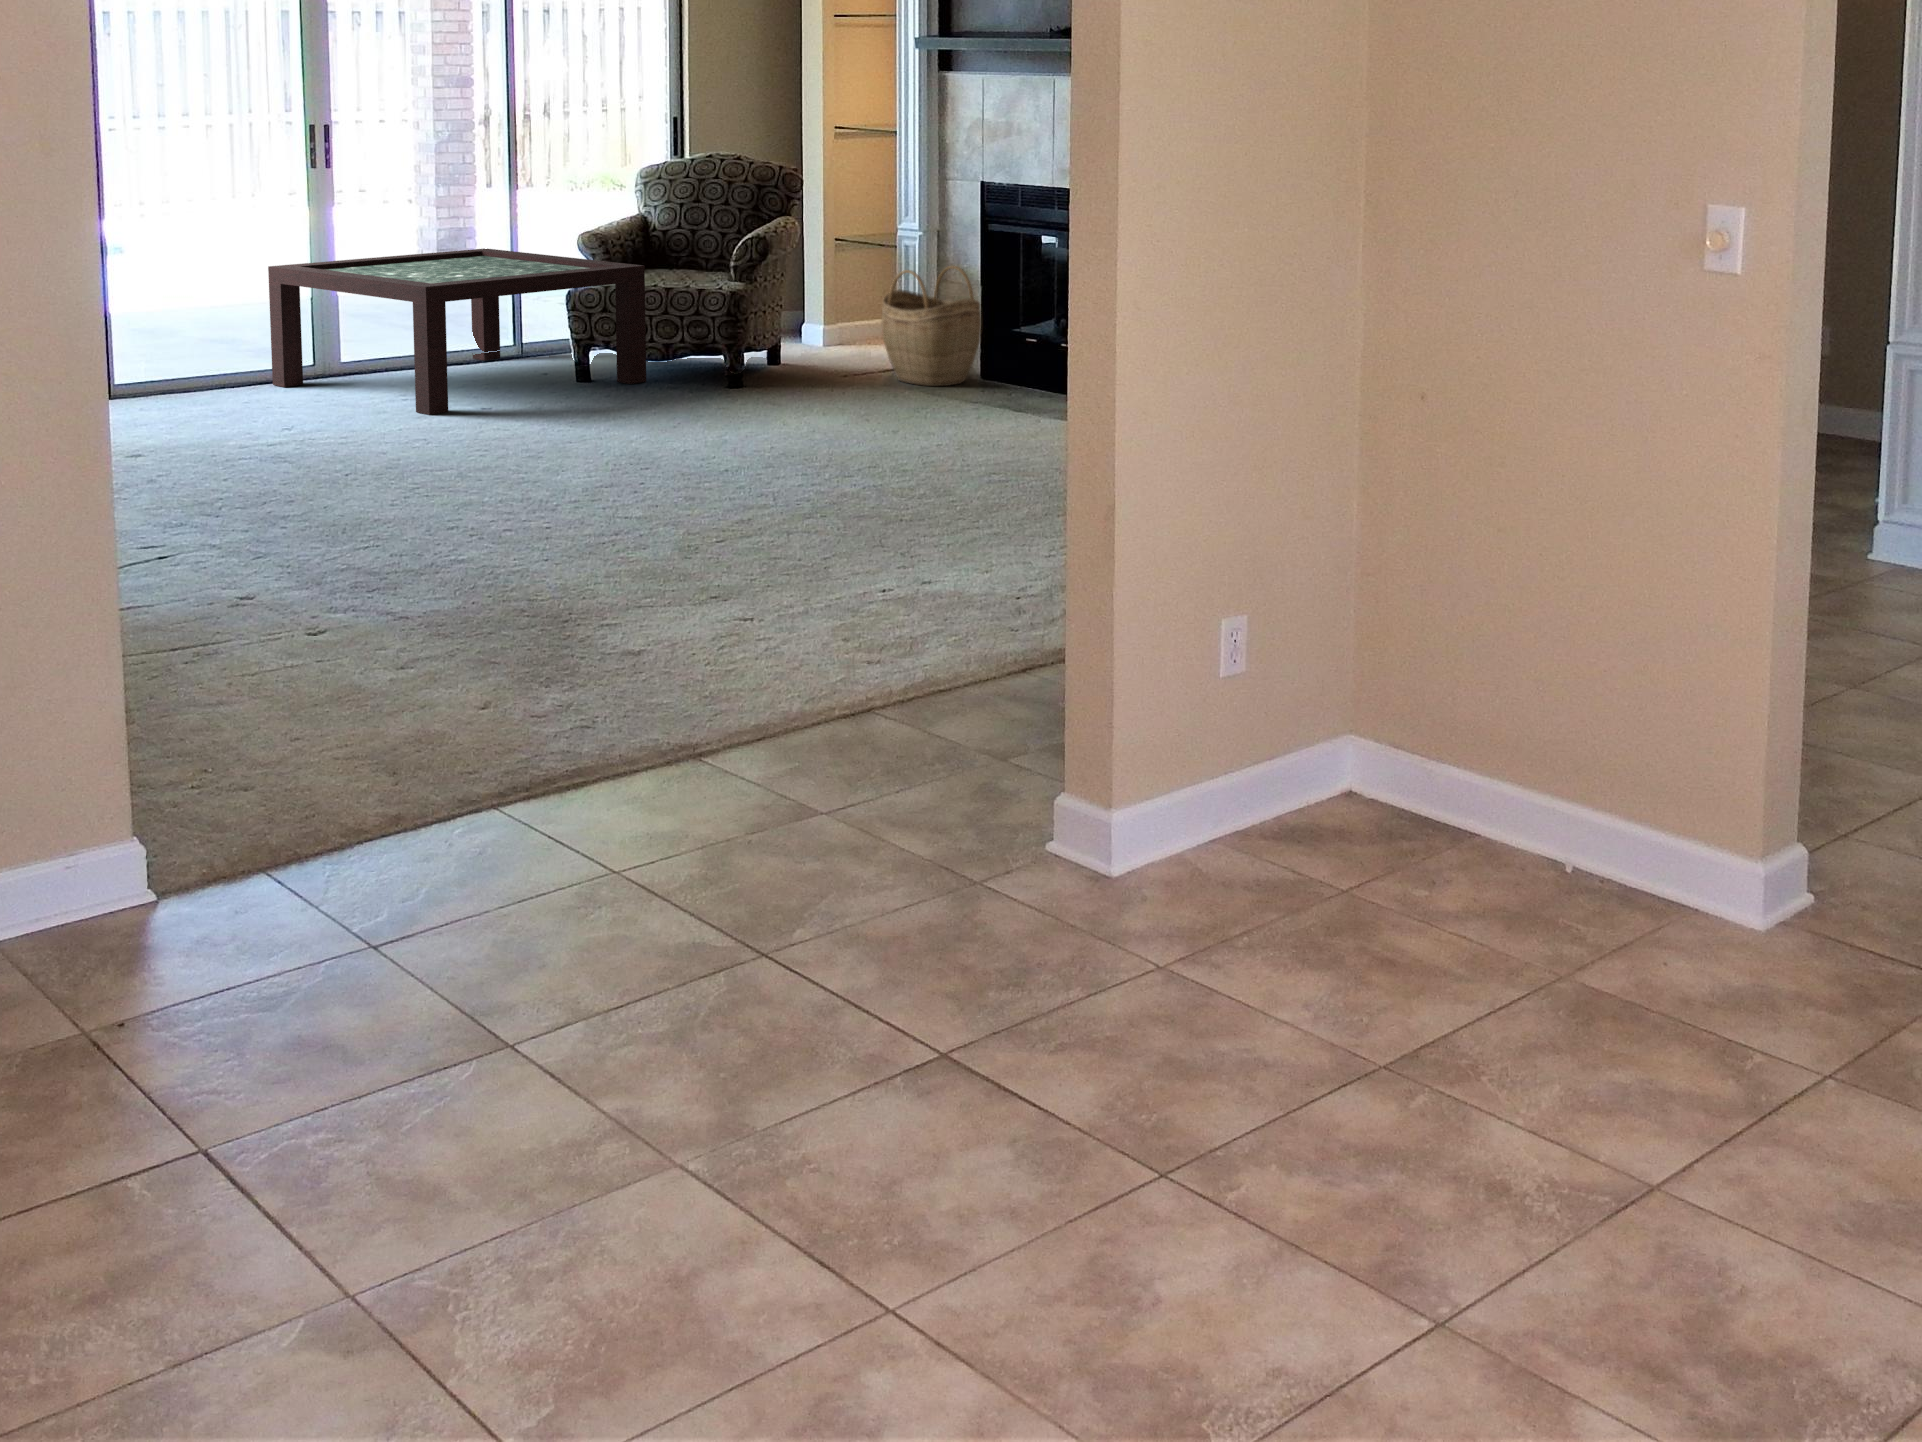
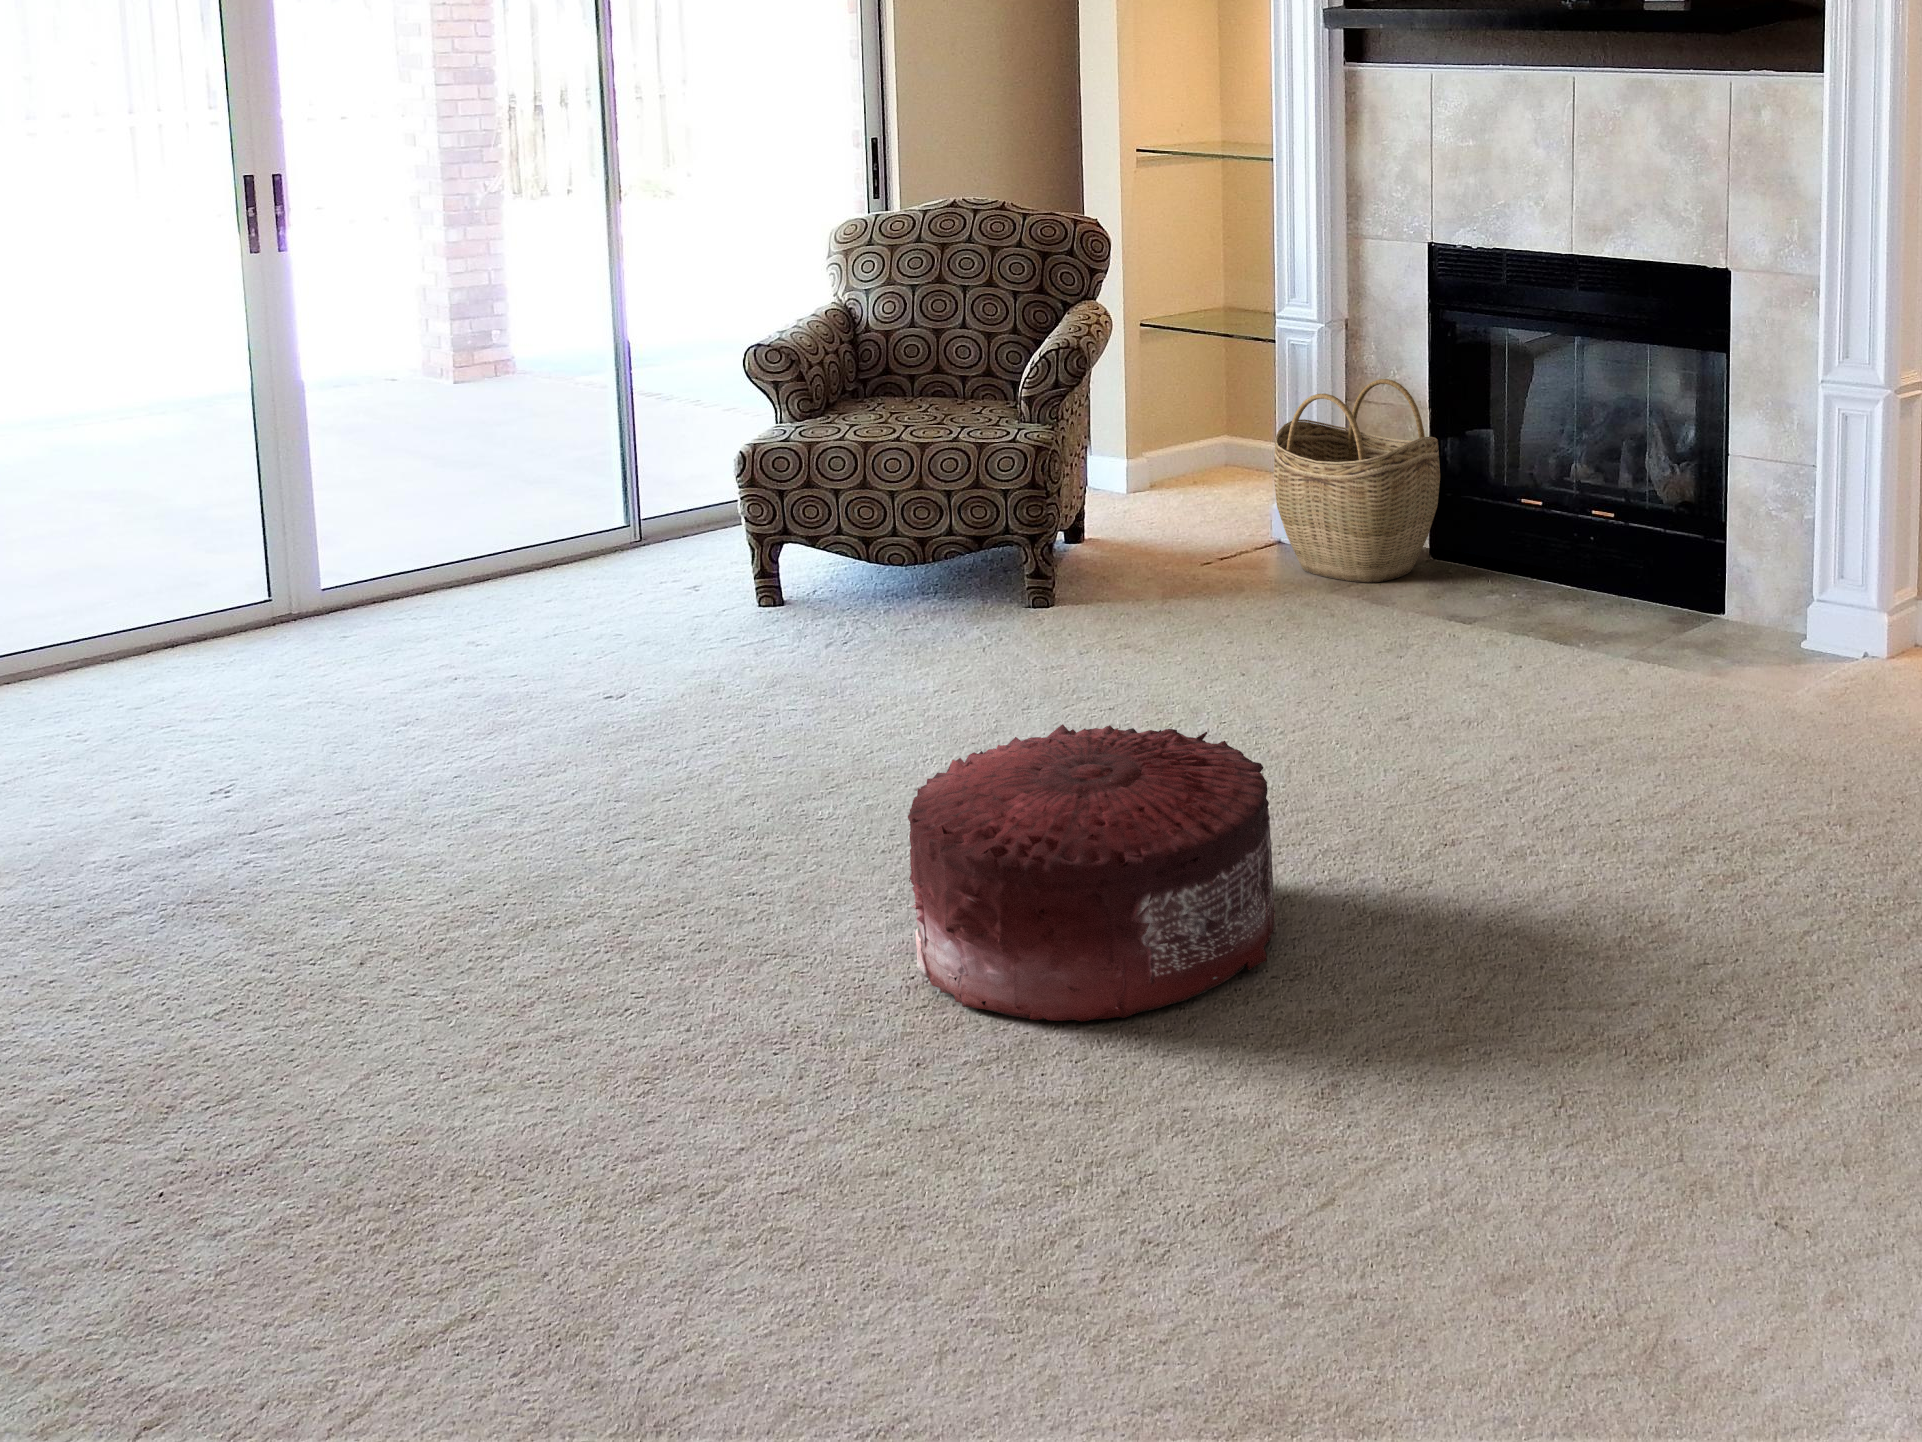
coffee table: present [268,249,646,415] -> none [174,370,883,726]
pouf: none [594,389,772,502] -> present [908,724,1275,1022]

